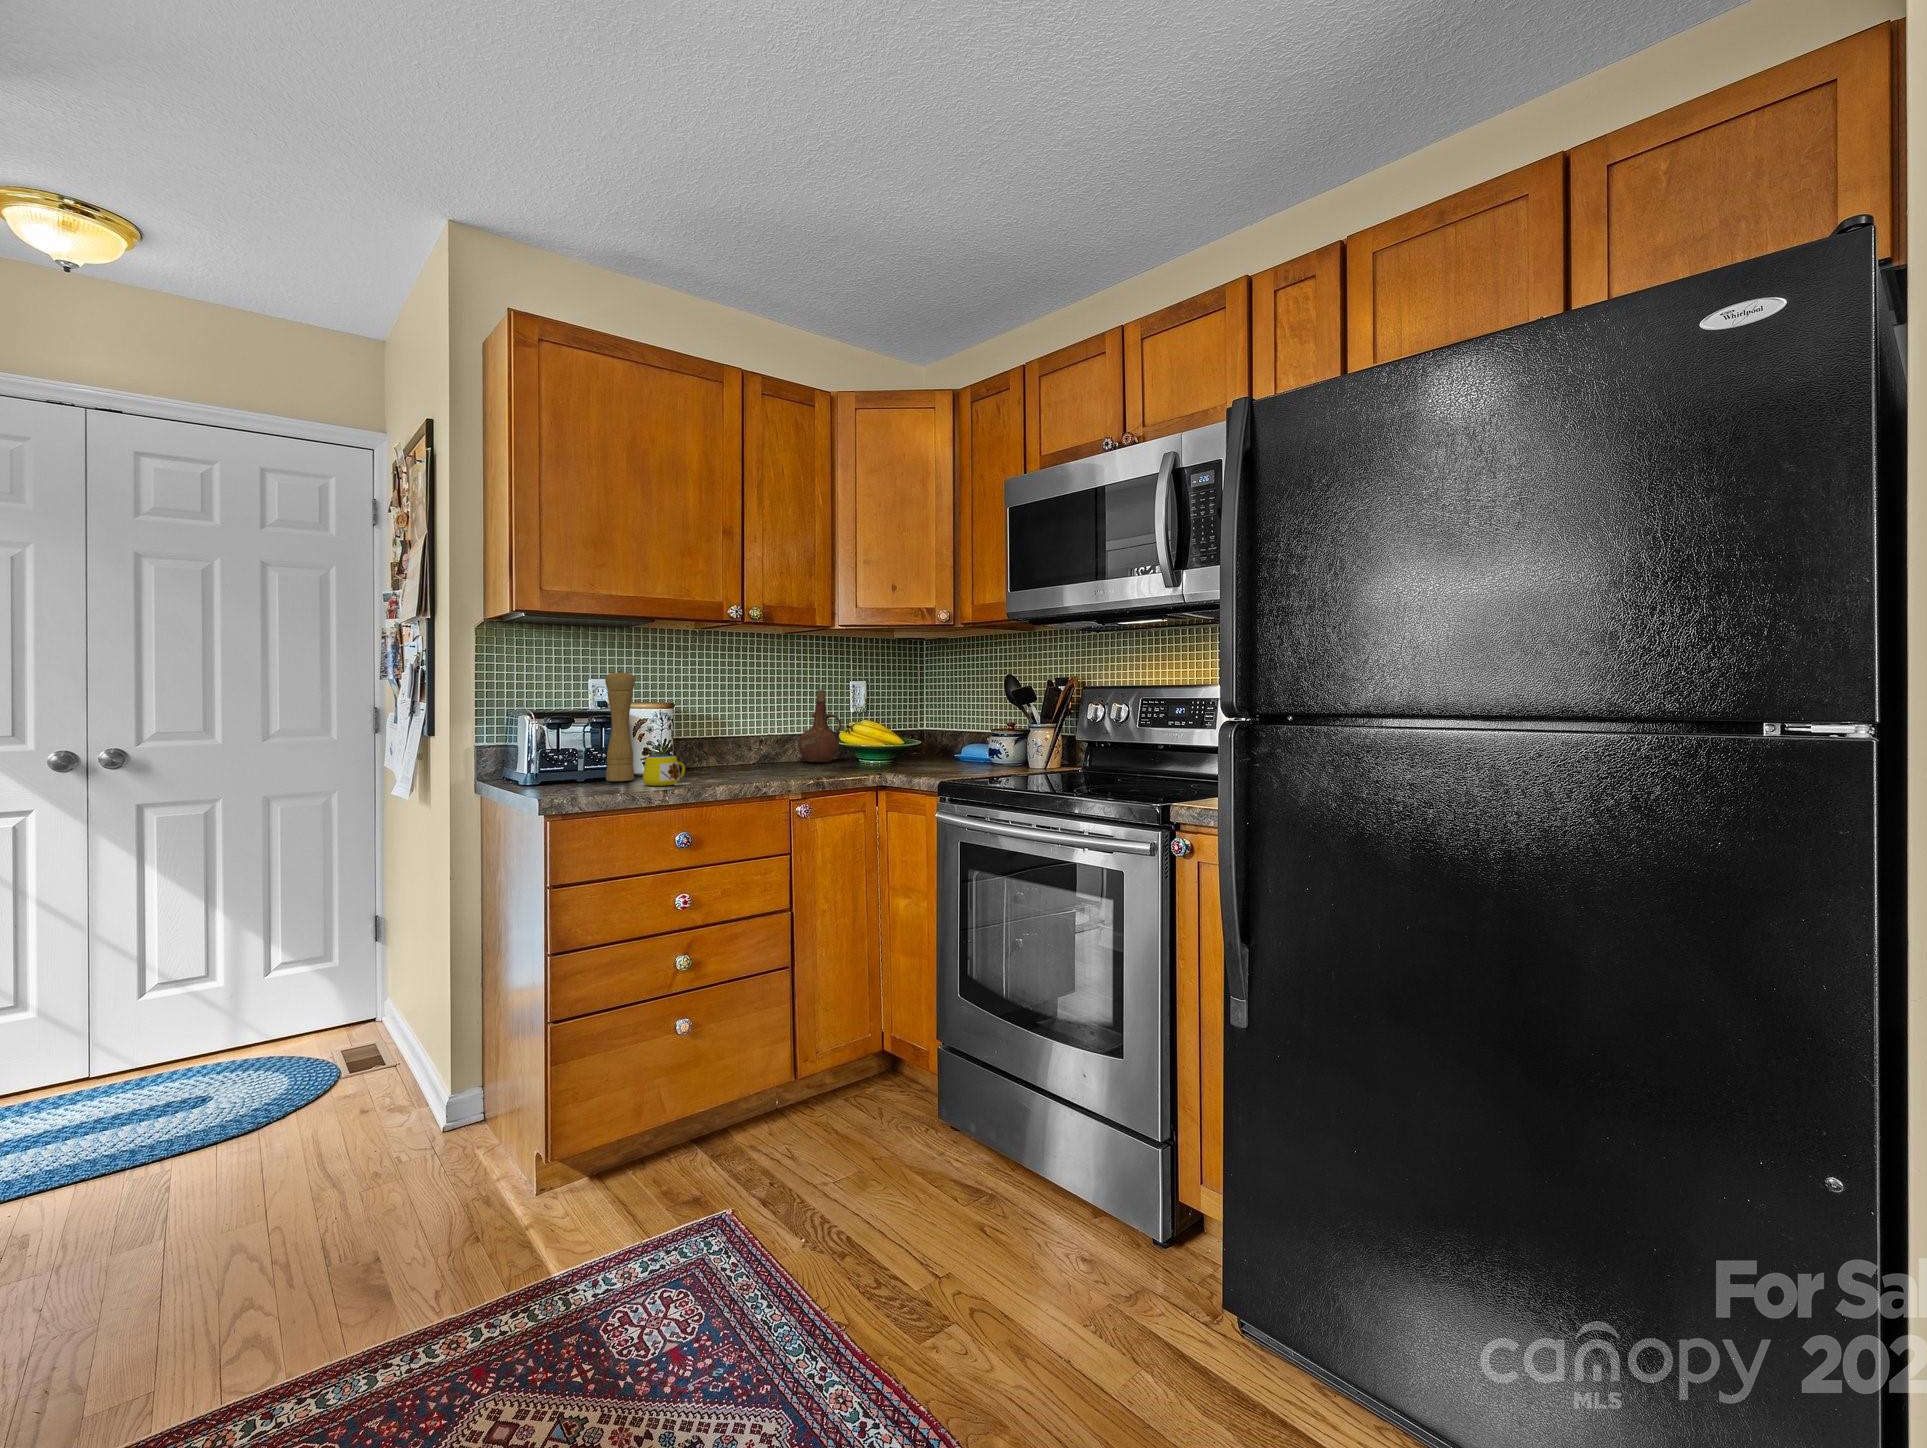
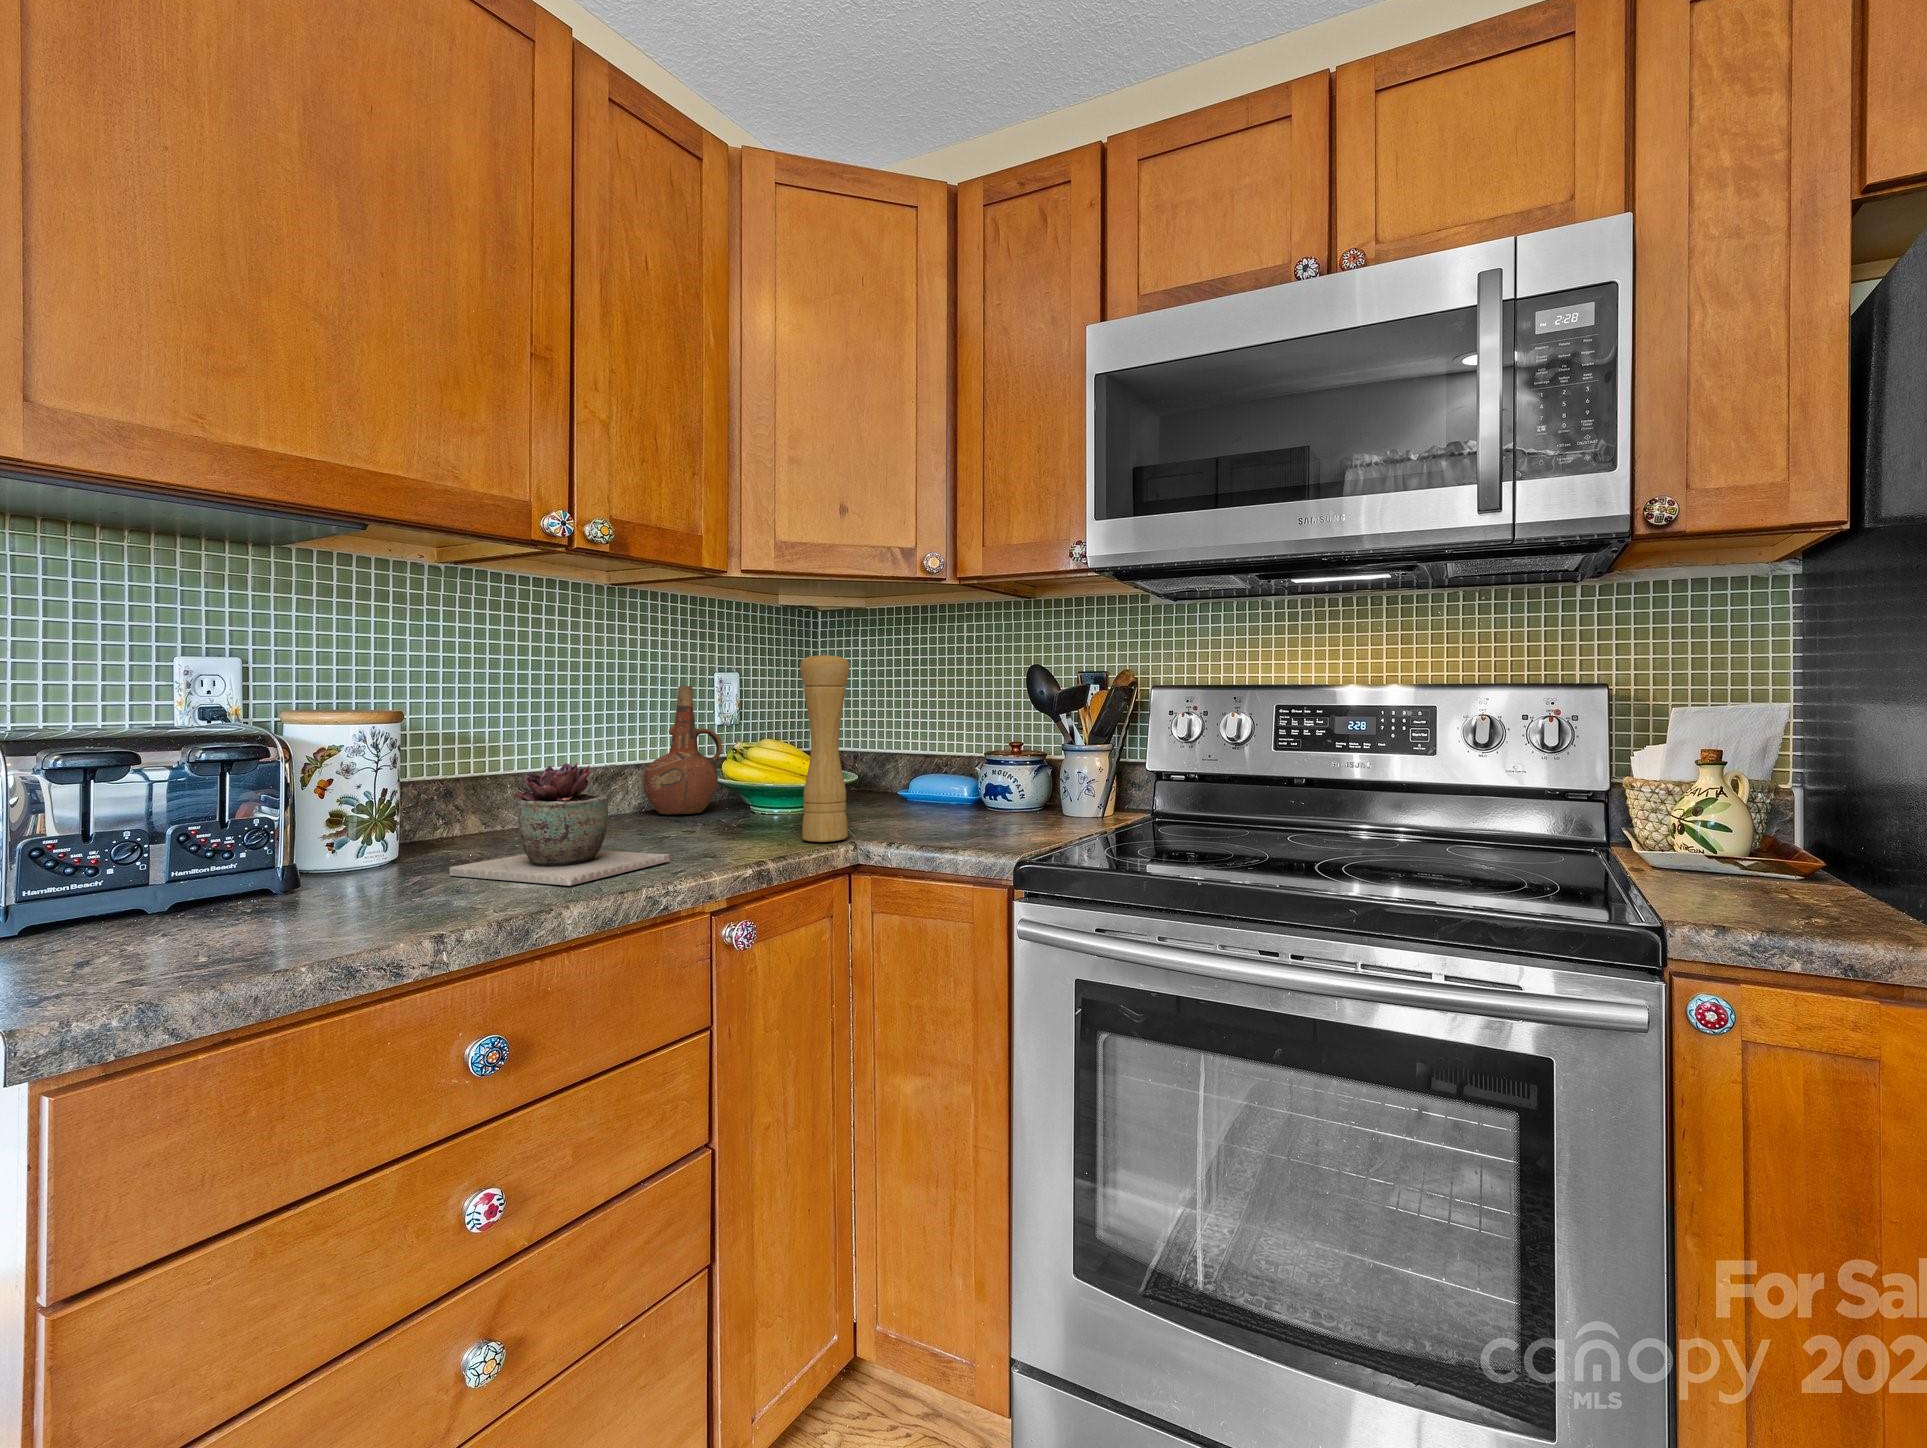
pepper mill: present [605,671,635,781] -> present [800,652,849,842]
succulent plant: none [687,728,780,780] -> present [449,763,670,886]
mug: present [643,756,689,786] -> none [346,840,481,925]

